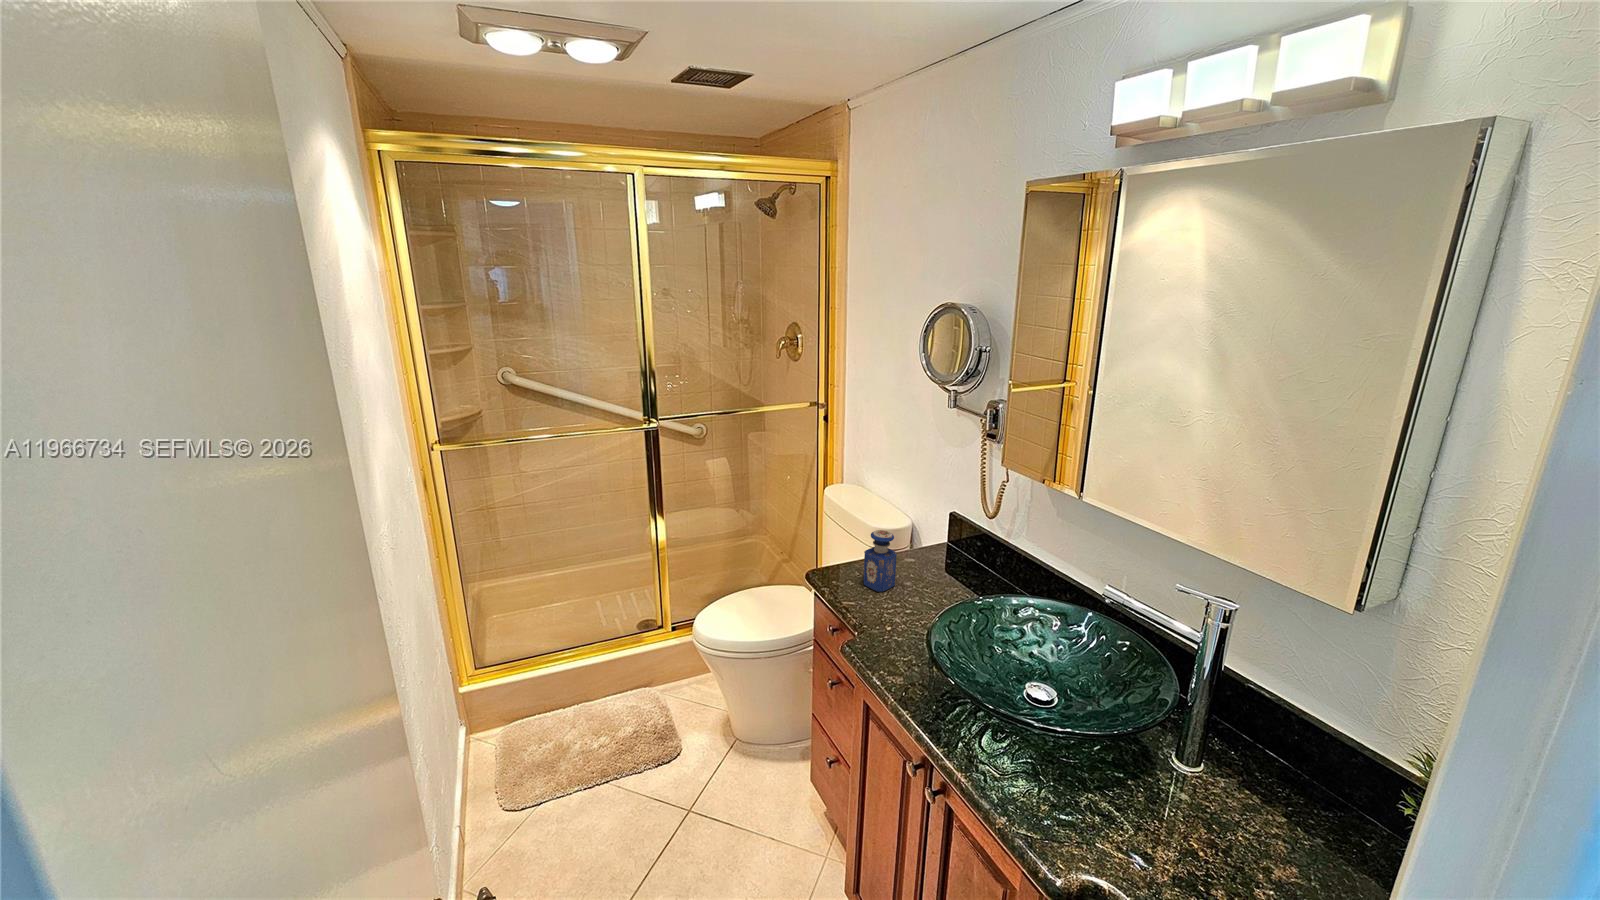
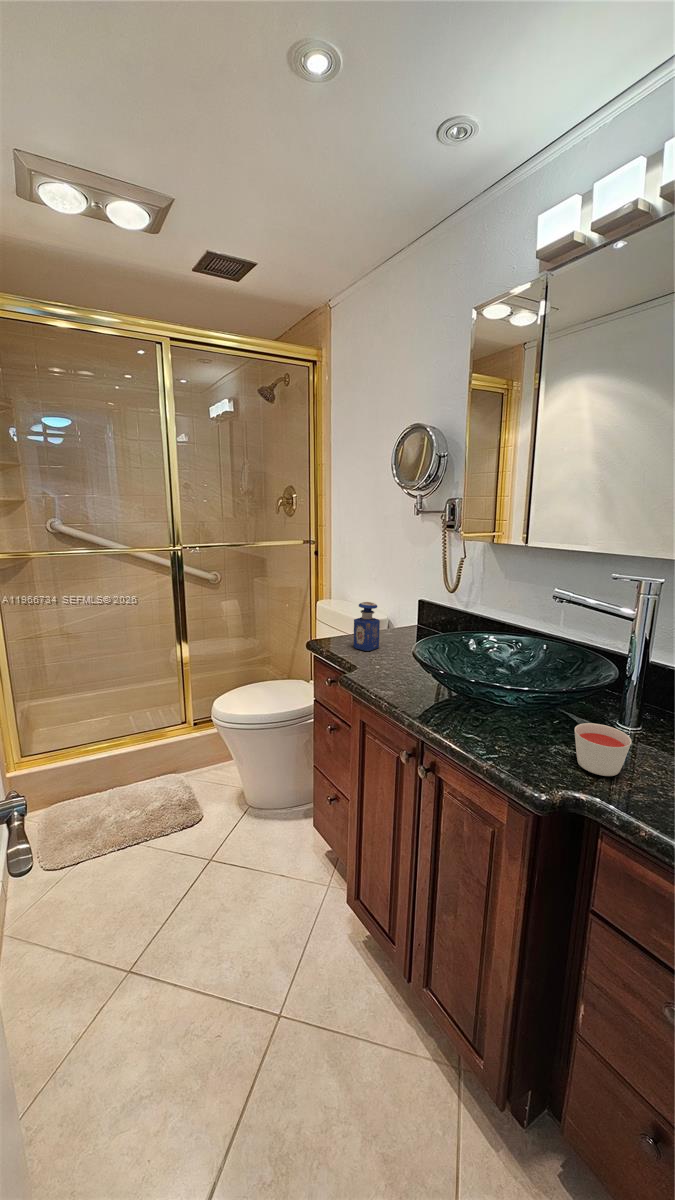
candle: none [1105,758,1170,829] -> present [575,723,632,776]

